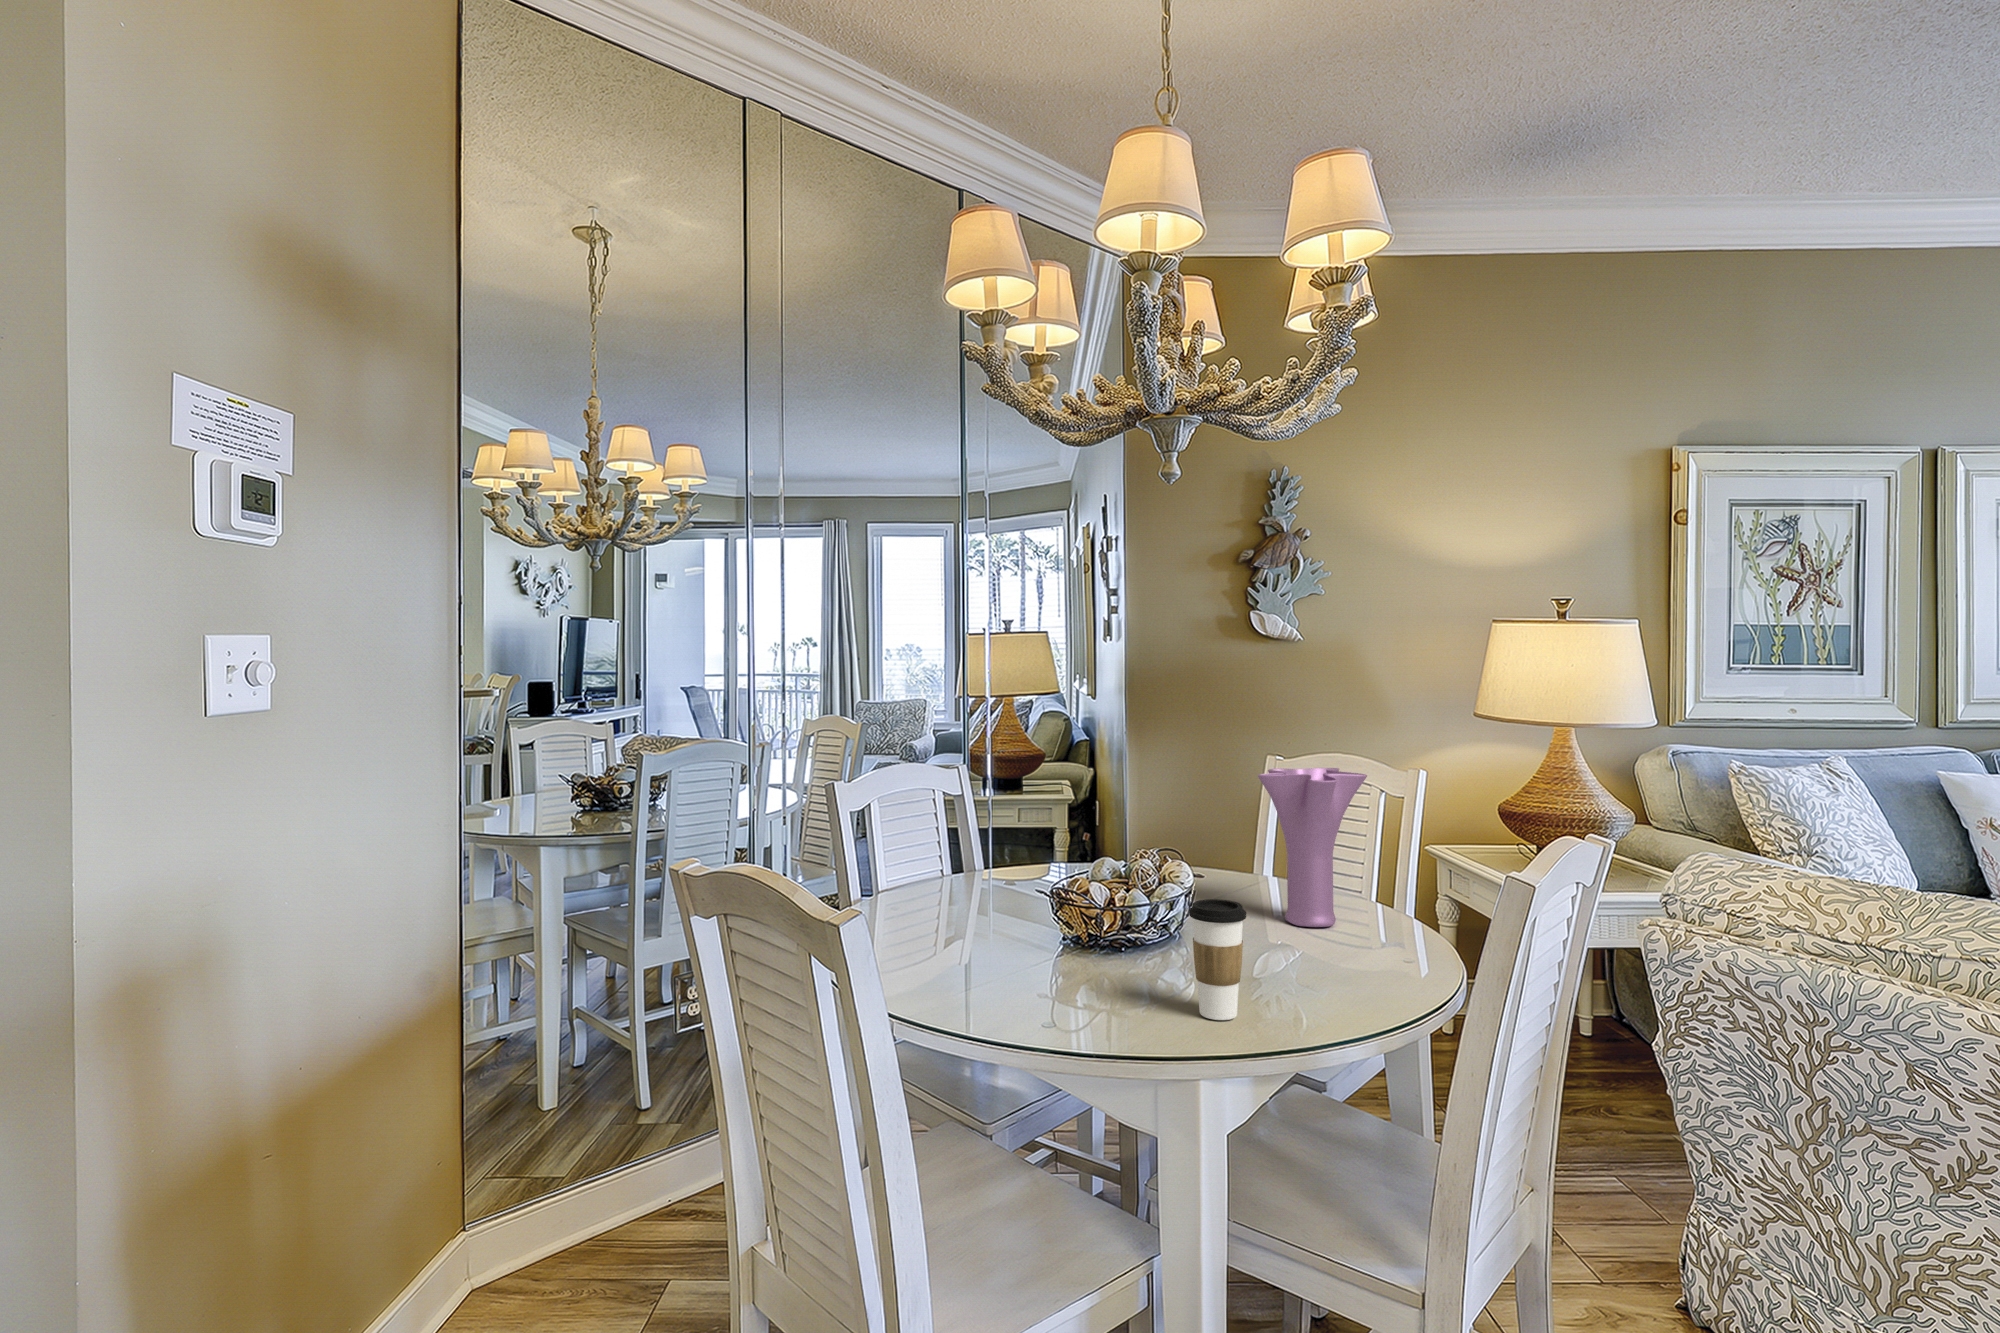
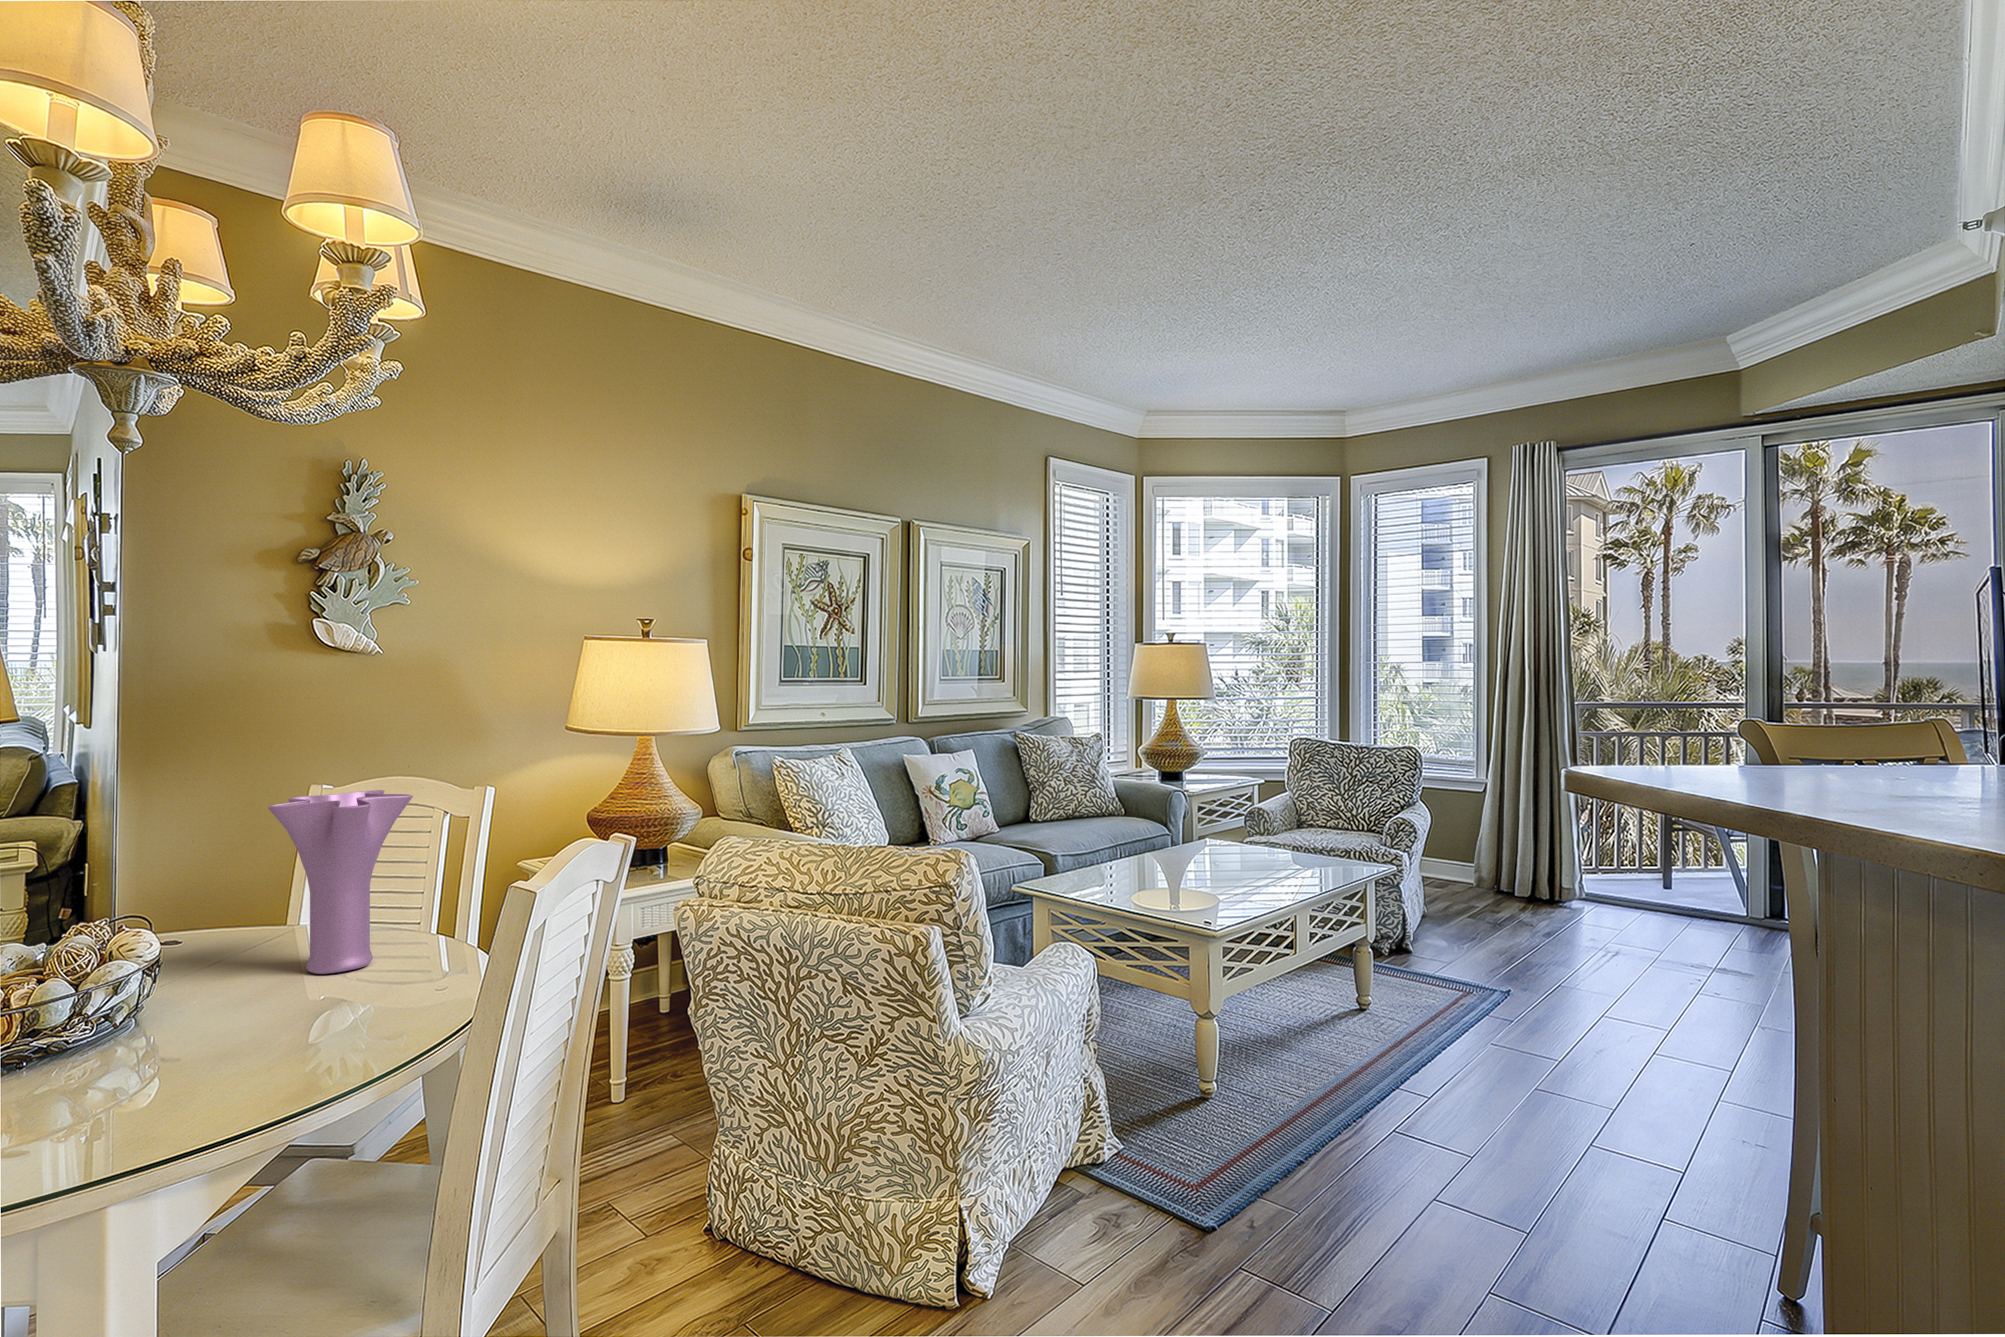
coffee cup: present [1189,899,1246,1020] -> none [108,969,202,1125]

